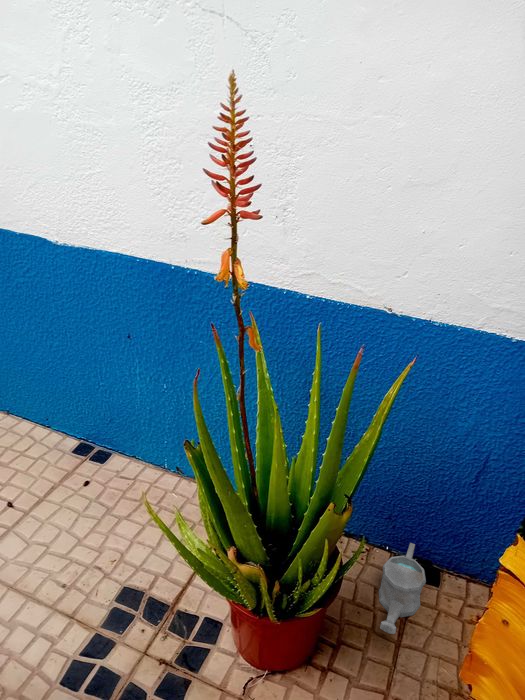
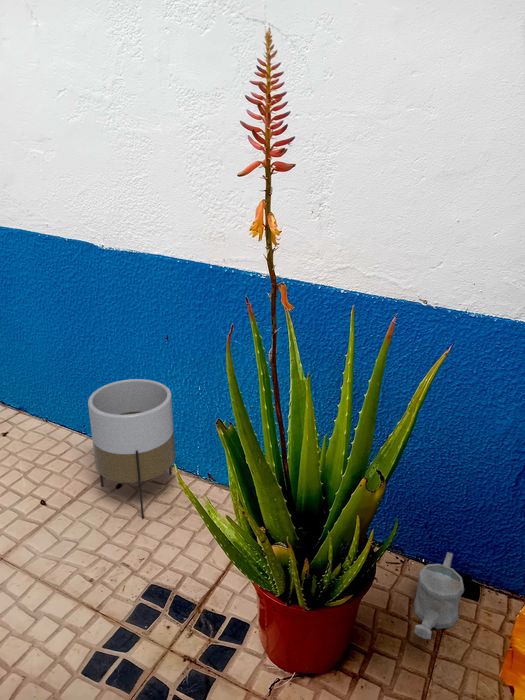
planter: none [51,378,142,517] -> present [88,379,175,518]

